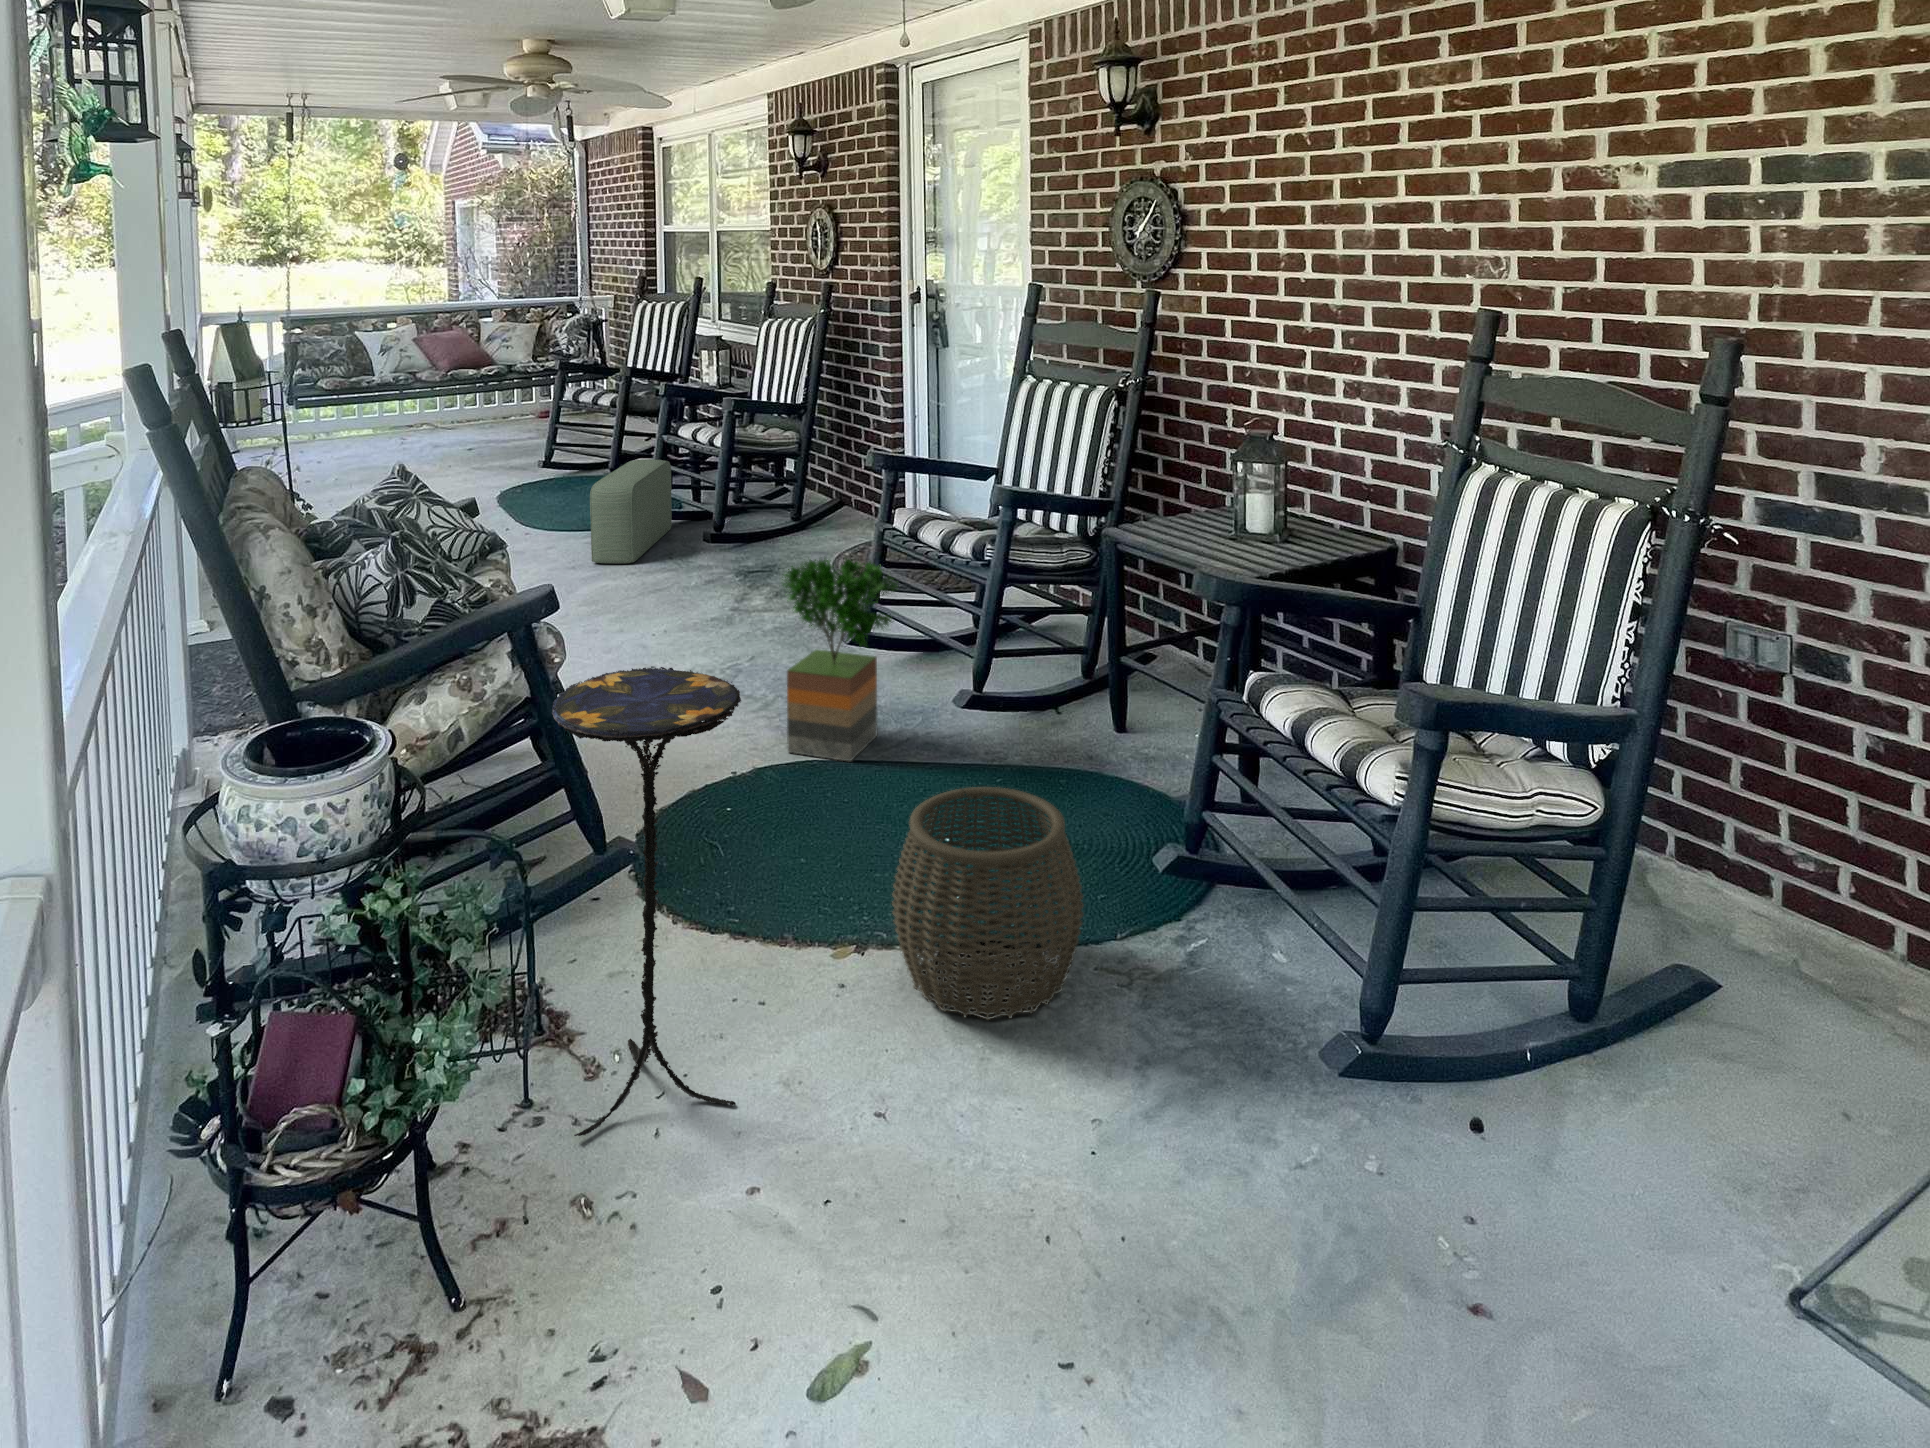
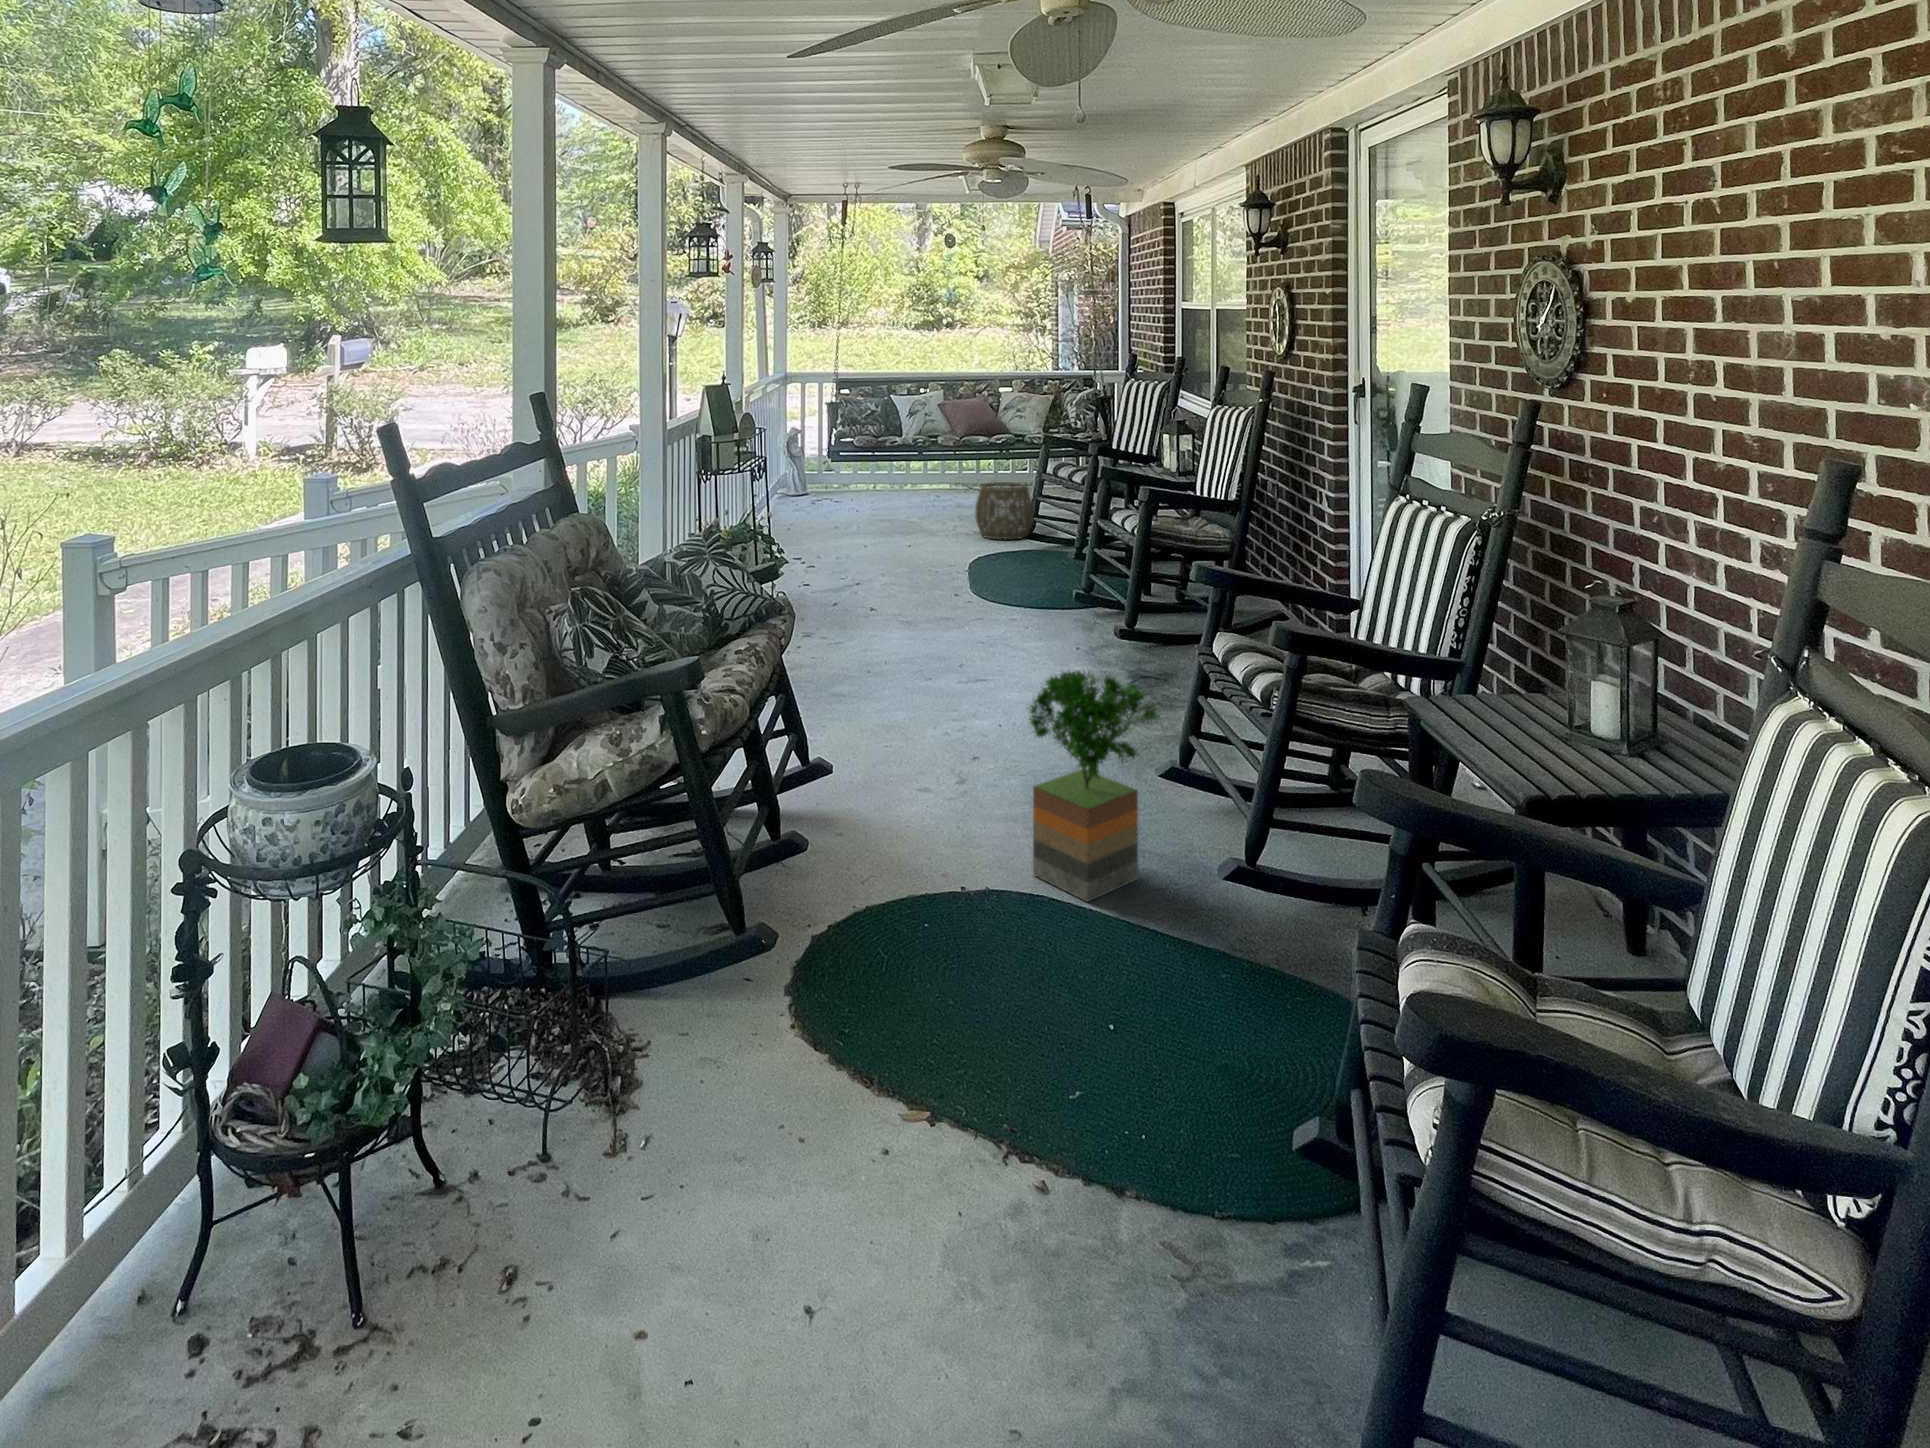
pouf: present [590,459,672,563] -> none [1007,537,1109,640]
side table: present [552,667,741,1136] -> none [536,762,730,1251]
woven basket: present [892,787,1084,1020] -> present [975,482,1034,540]

